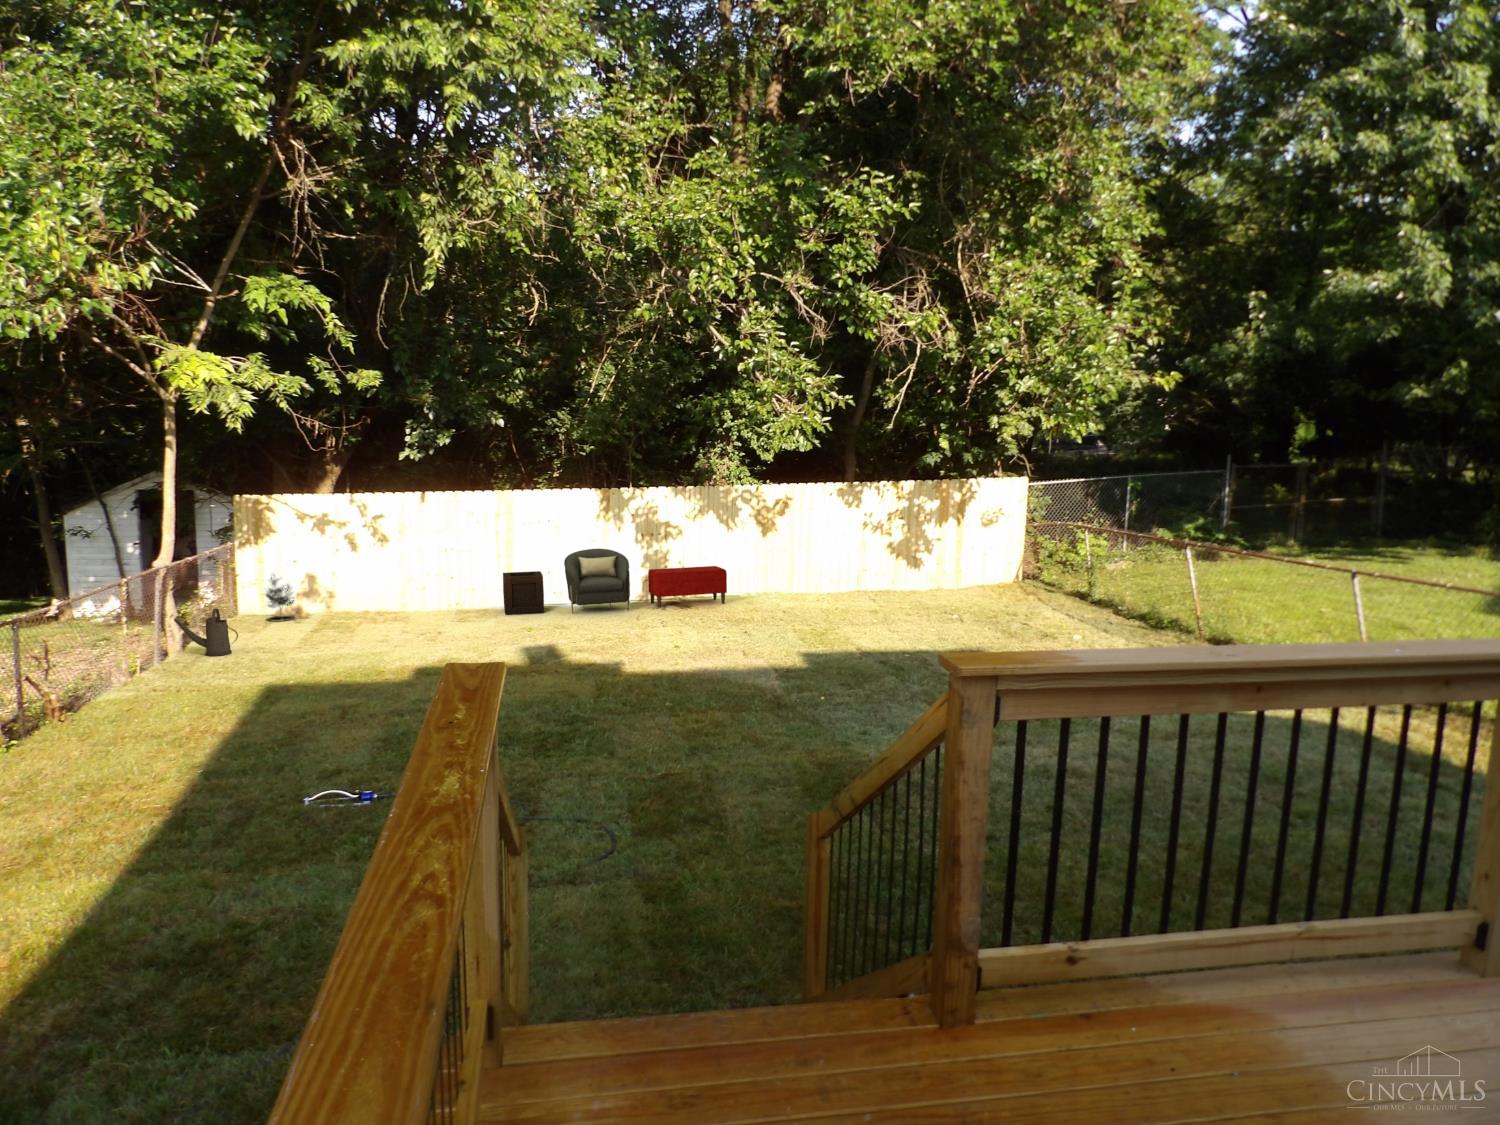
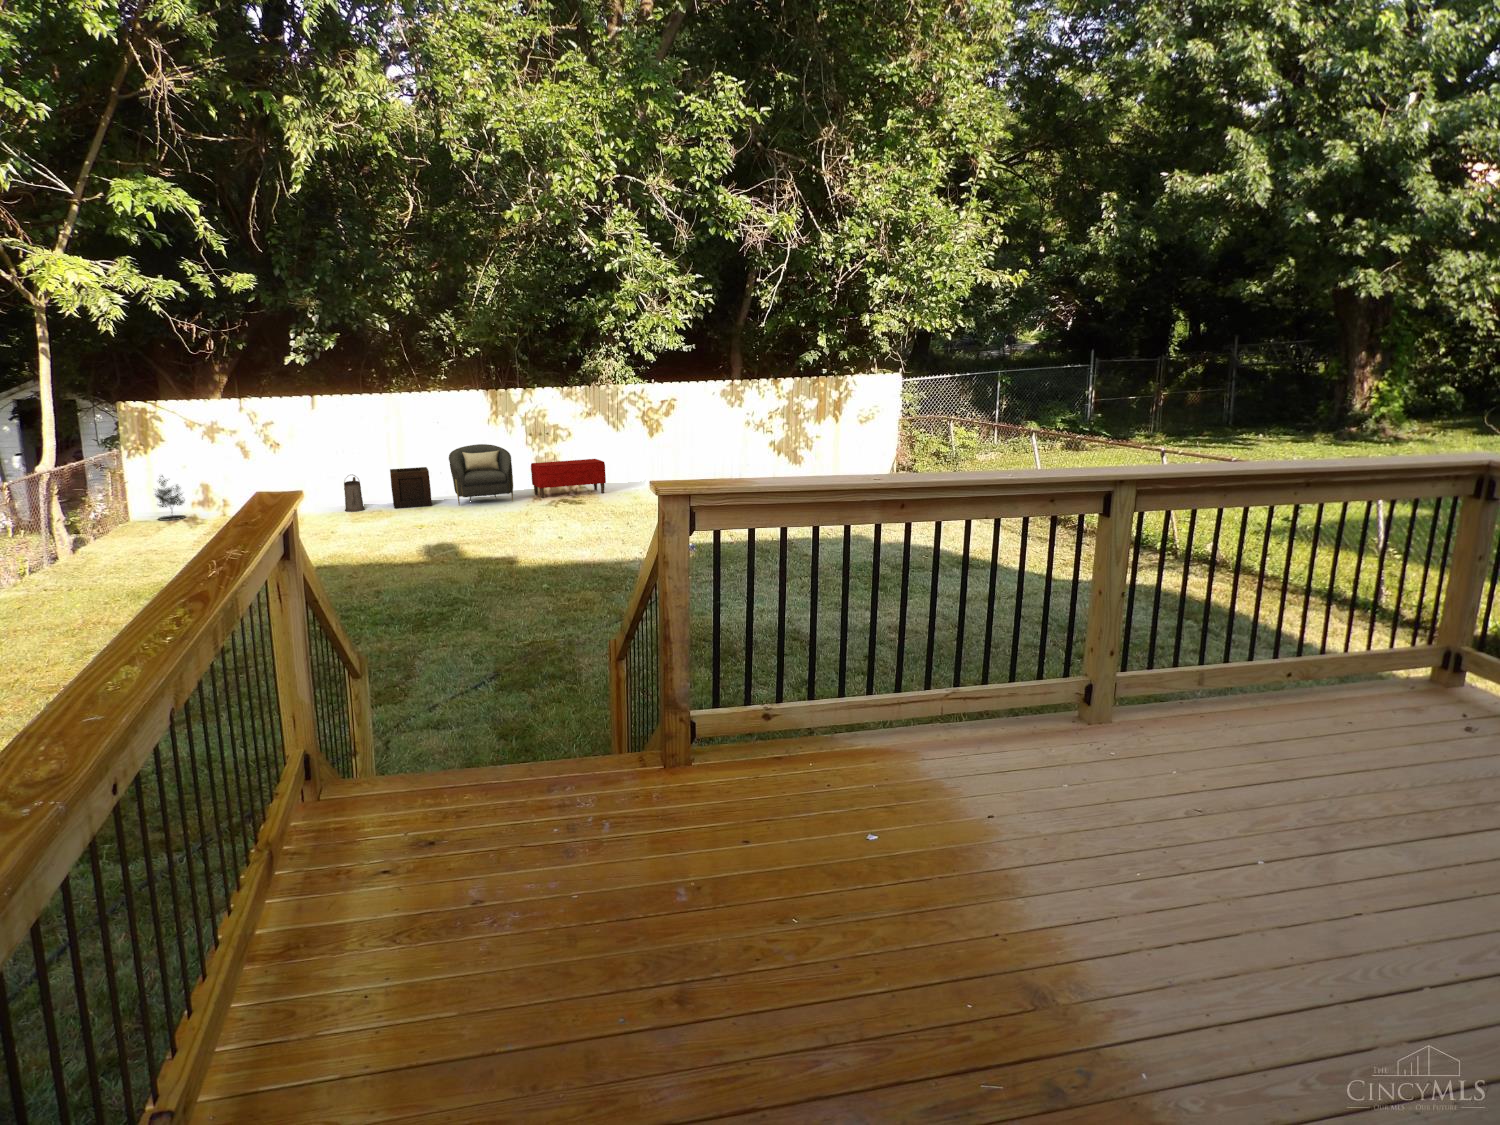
watering can: present [174,609,238,656] -> present [344,475,365,512]

